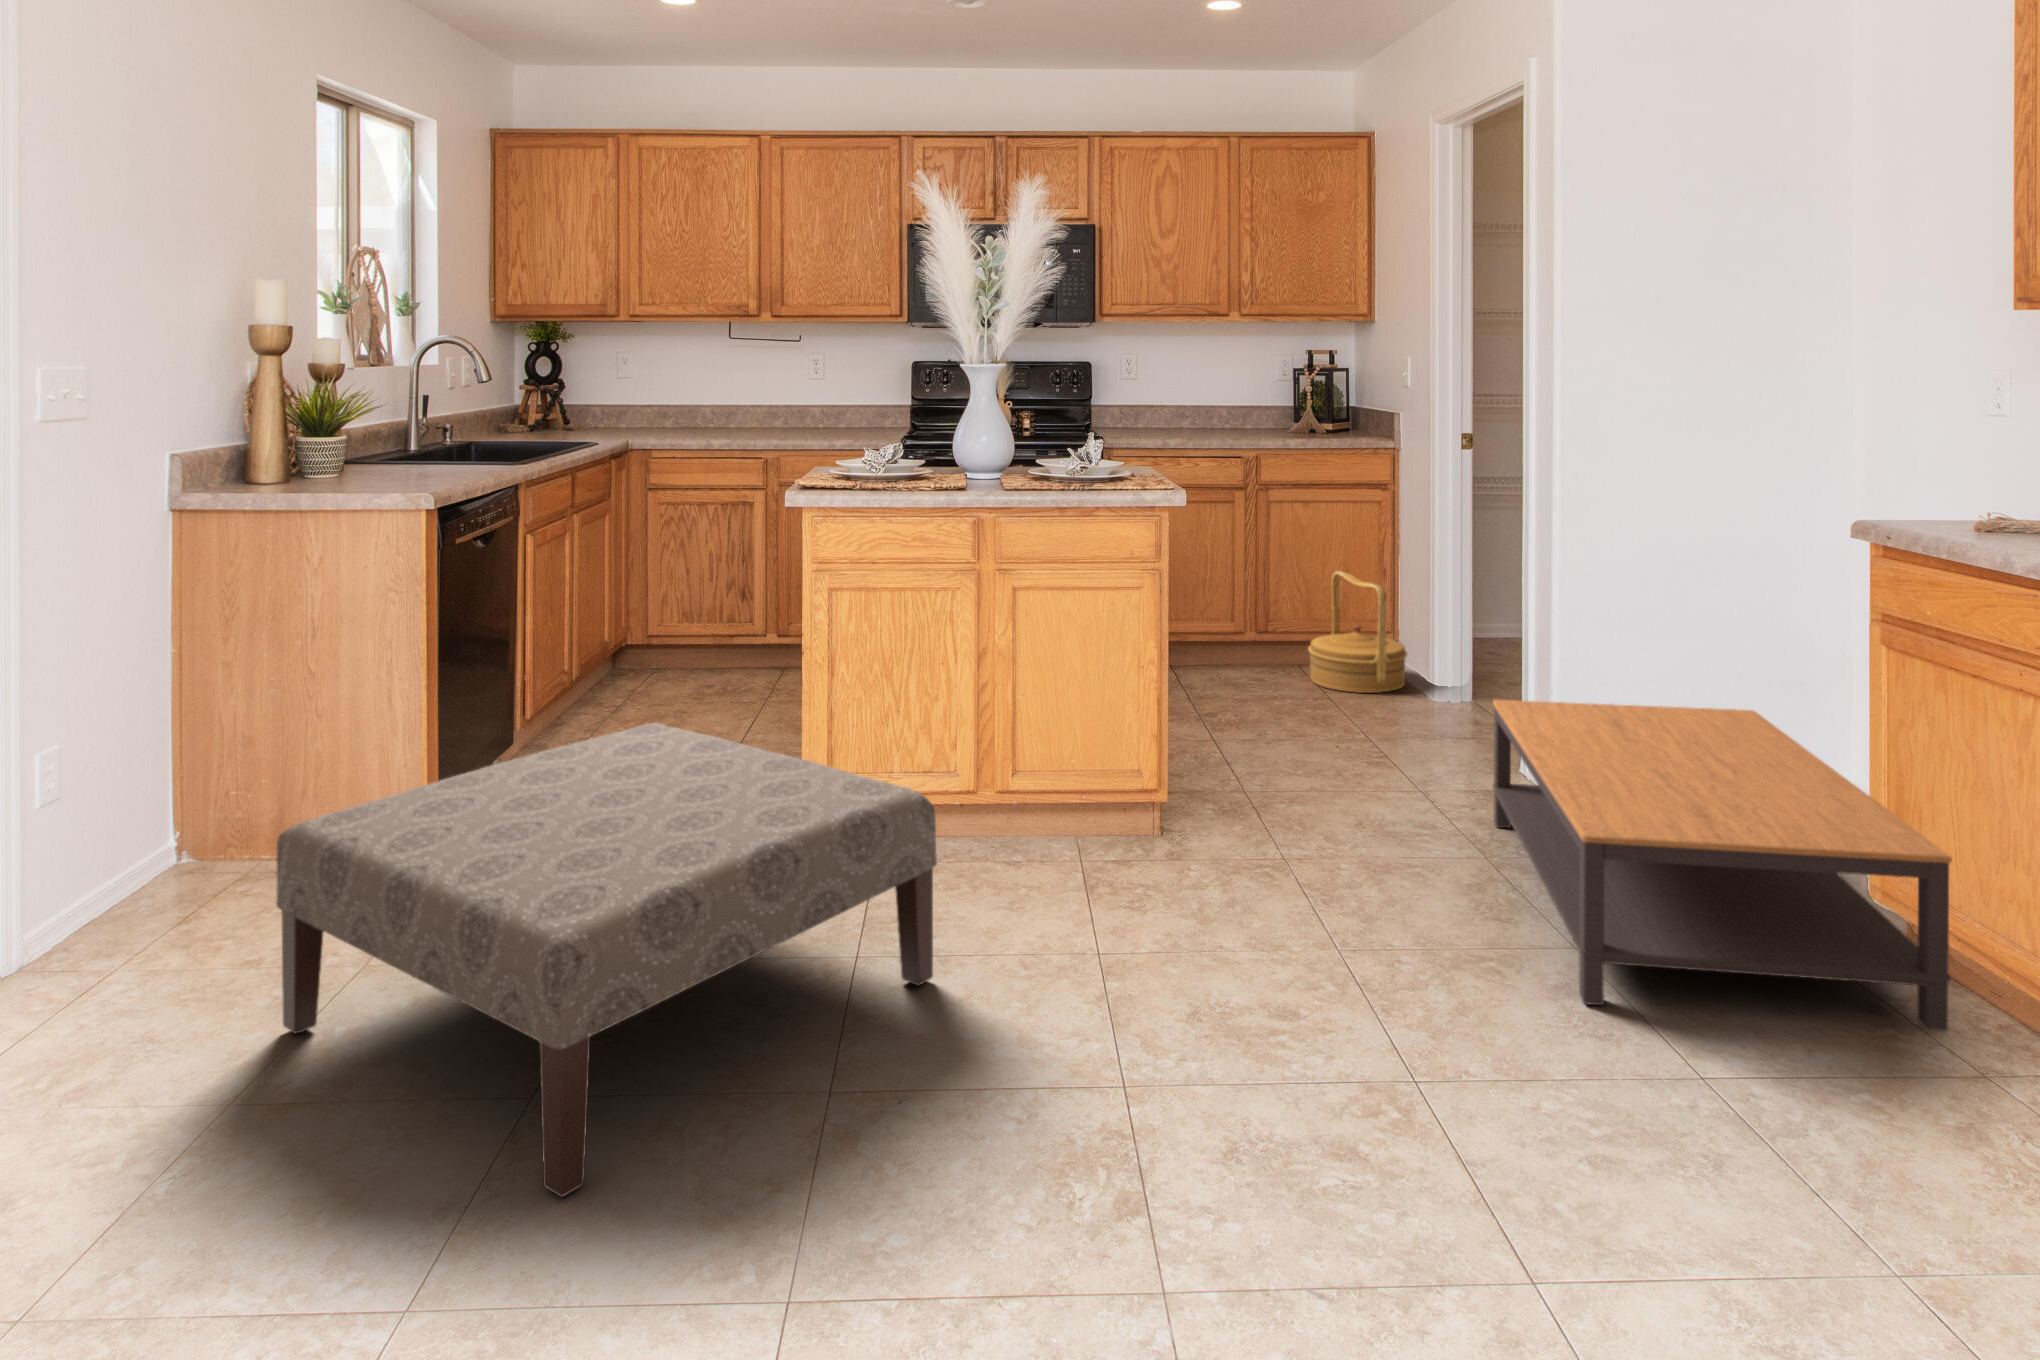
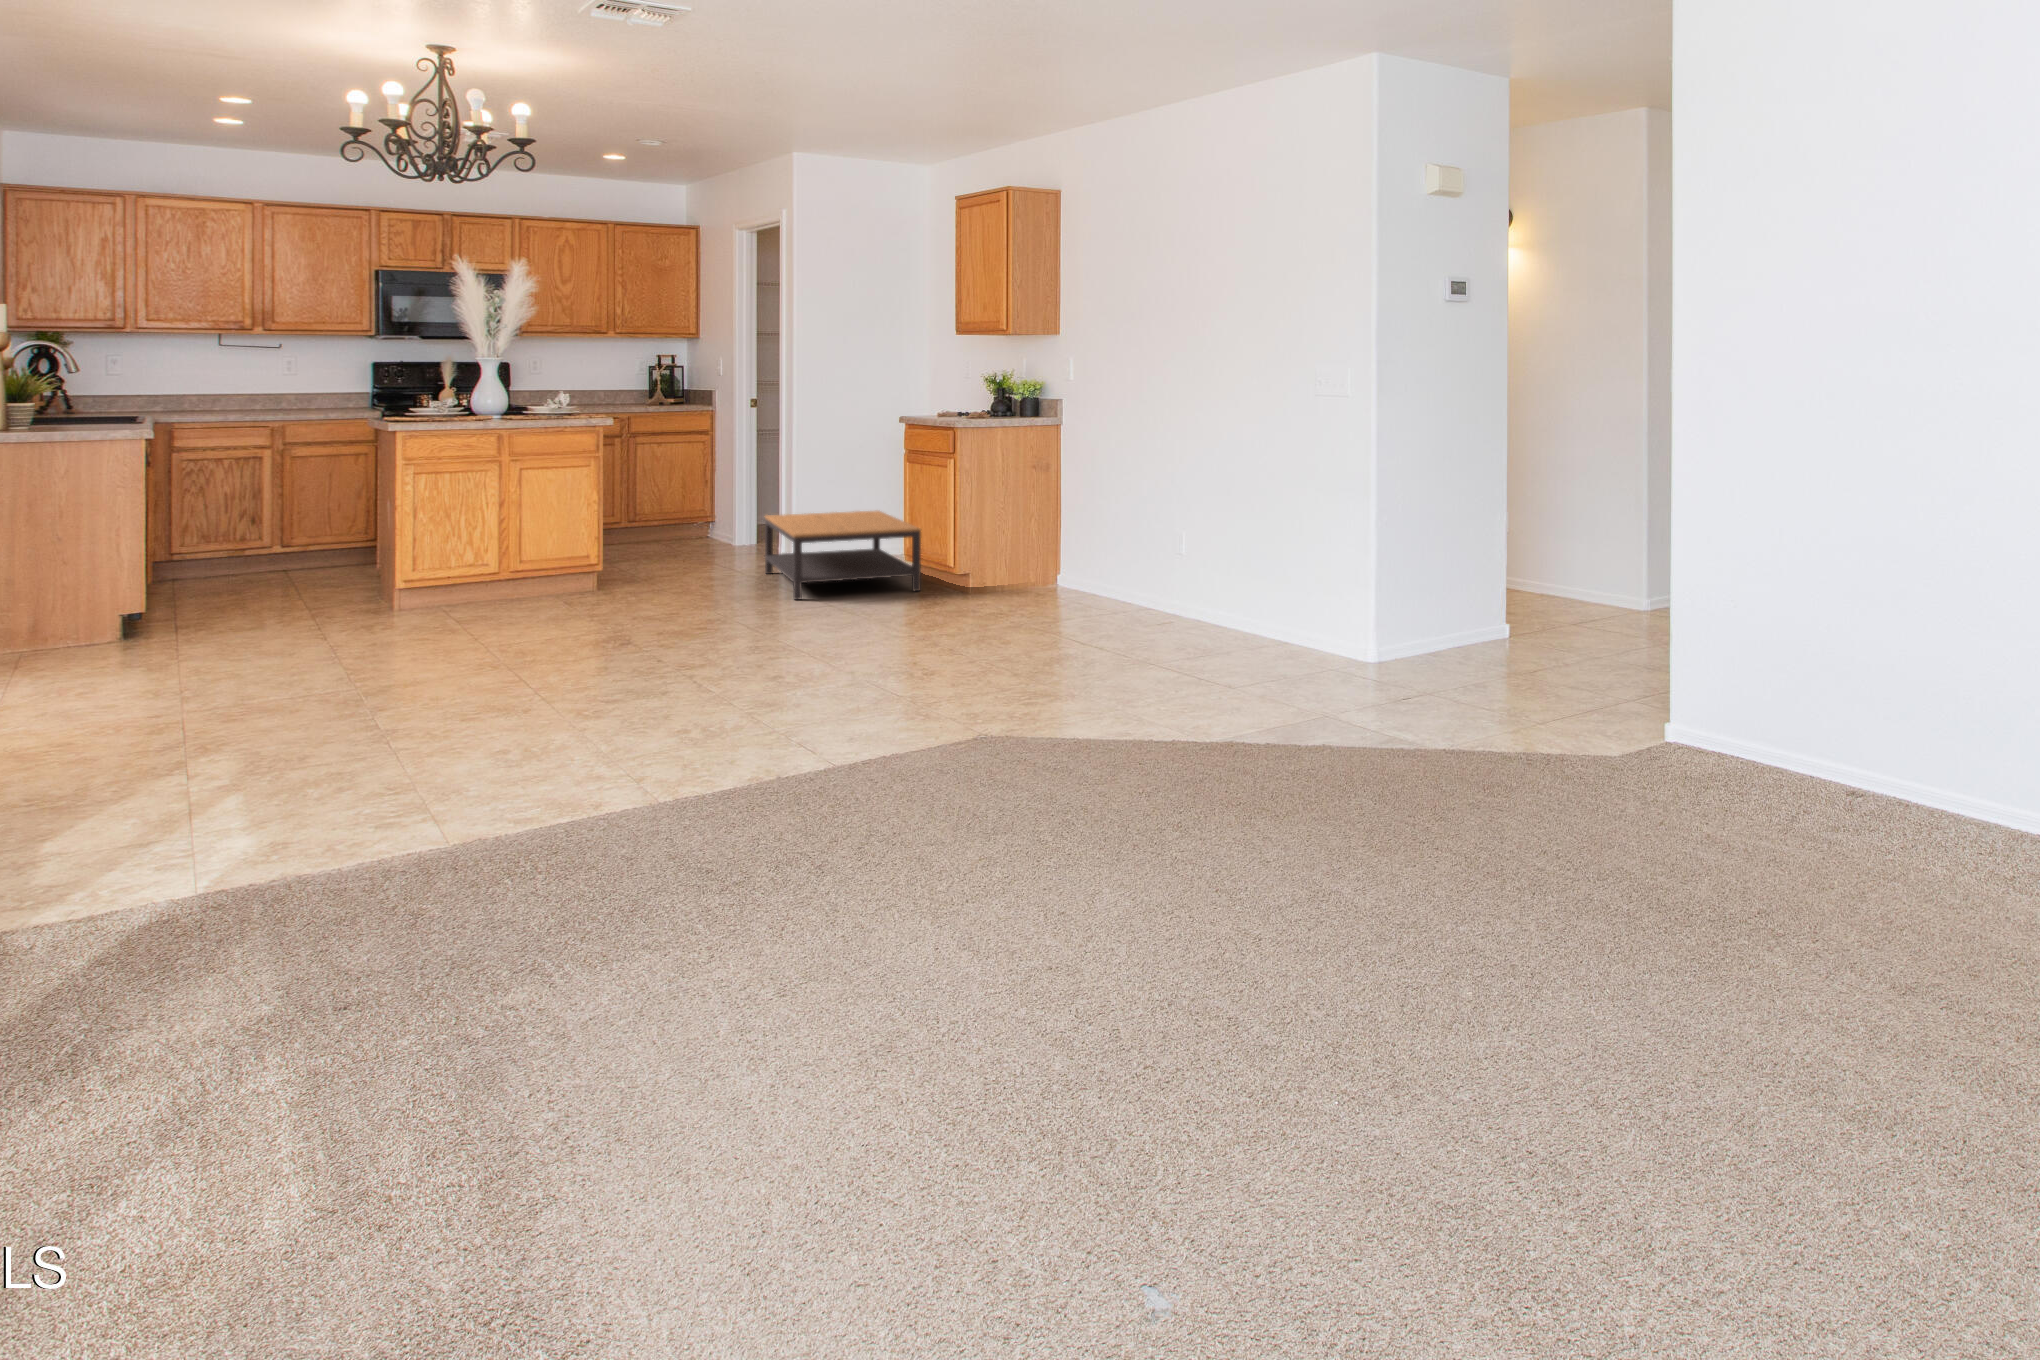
woven basket: present [1308,571,1407,693] -> none [663,484,722,548]
ottoman: present [276,723,937,1197] -> none [187,538,516,663]

